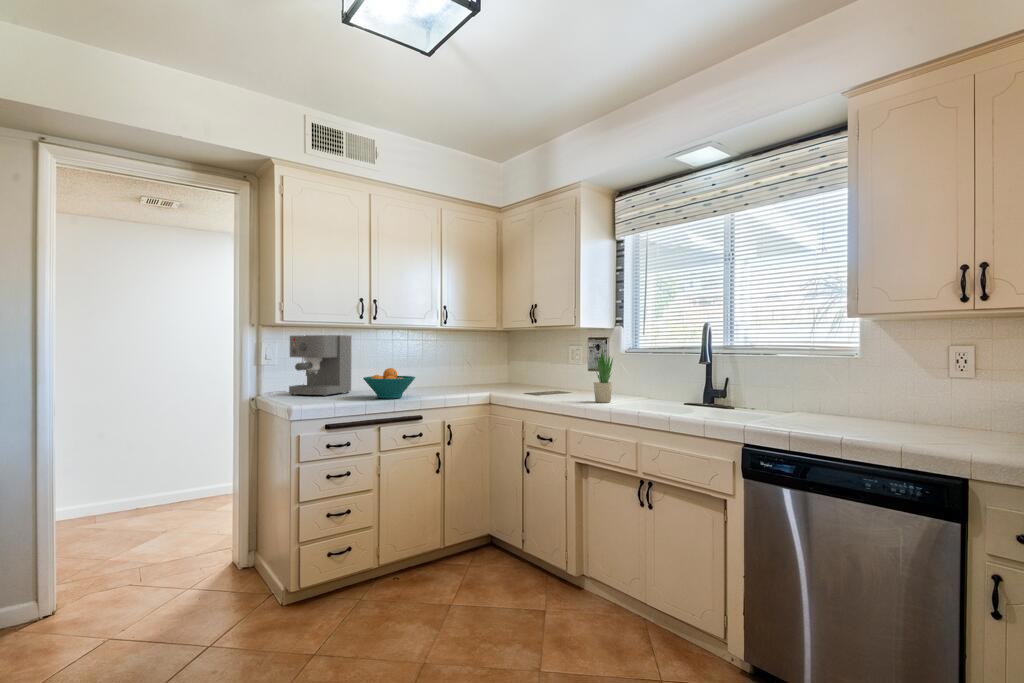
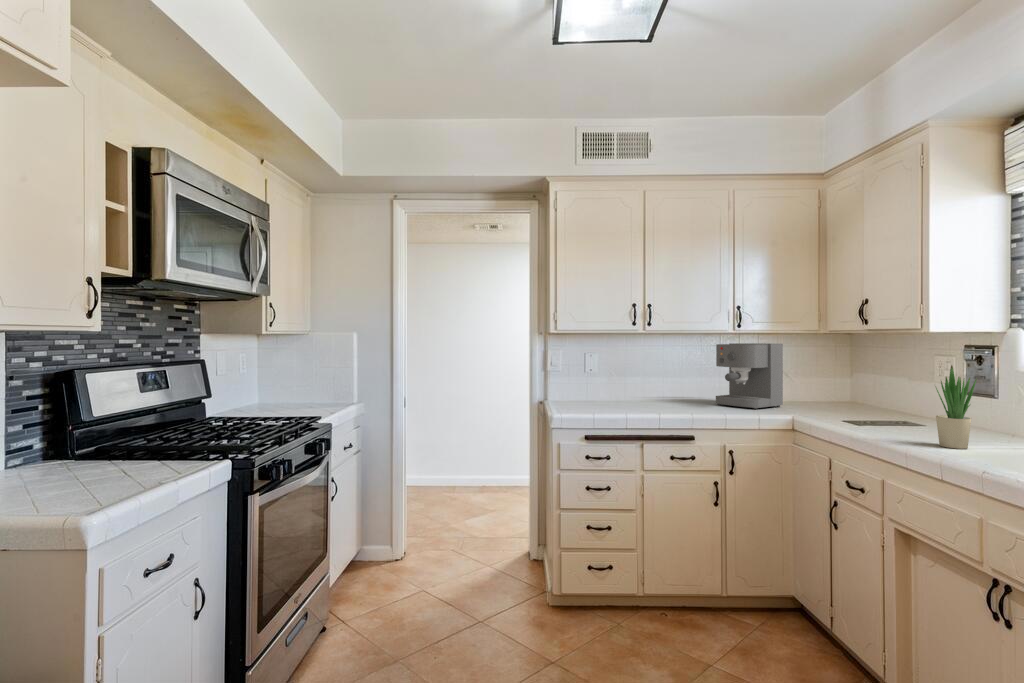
coffee maker: present [289,335,351,396] -> present [716,343,783,409]
fruit bowl: present [363,368,415,399] -> none [629,380,687,414]

